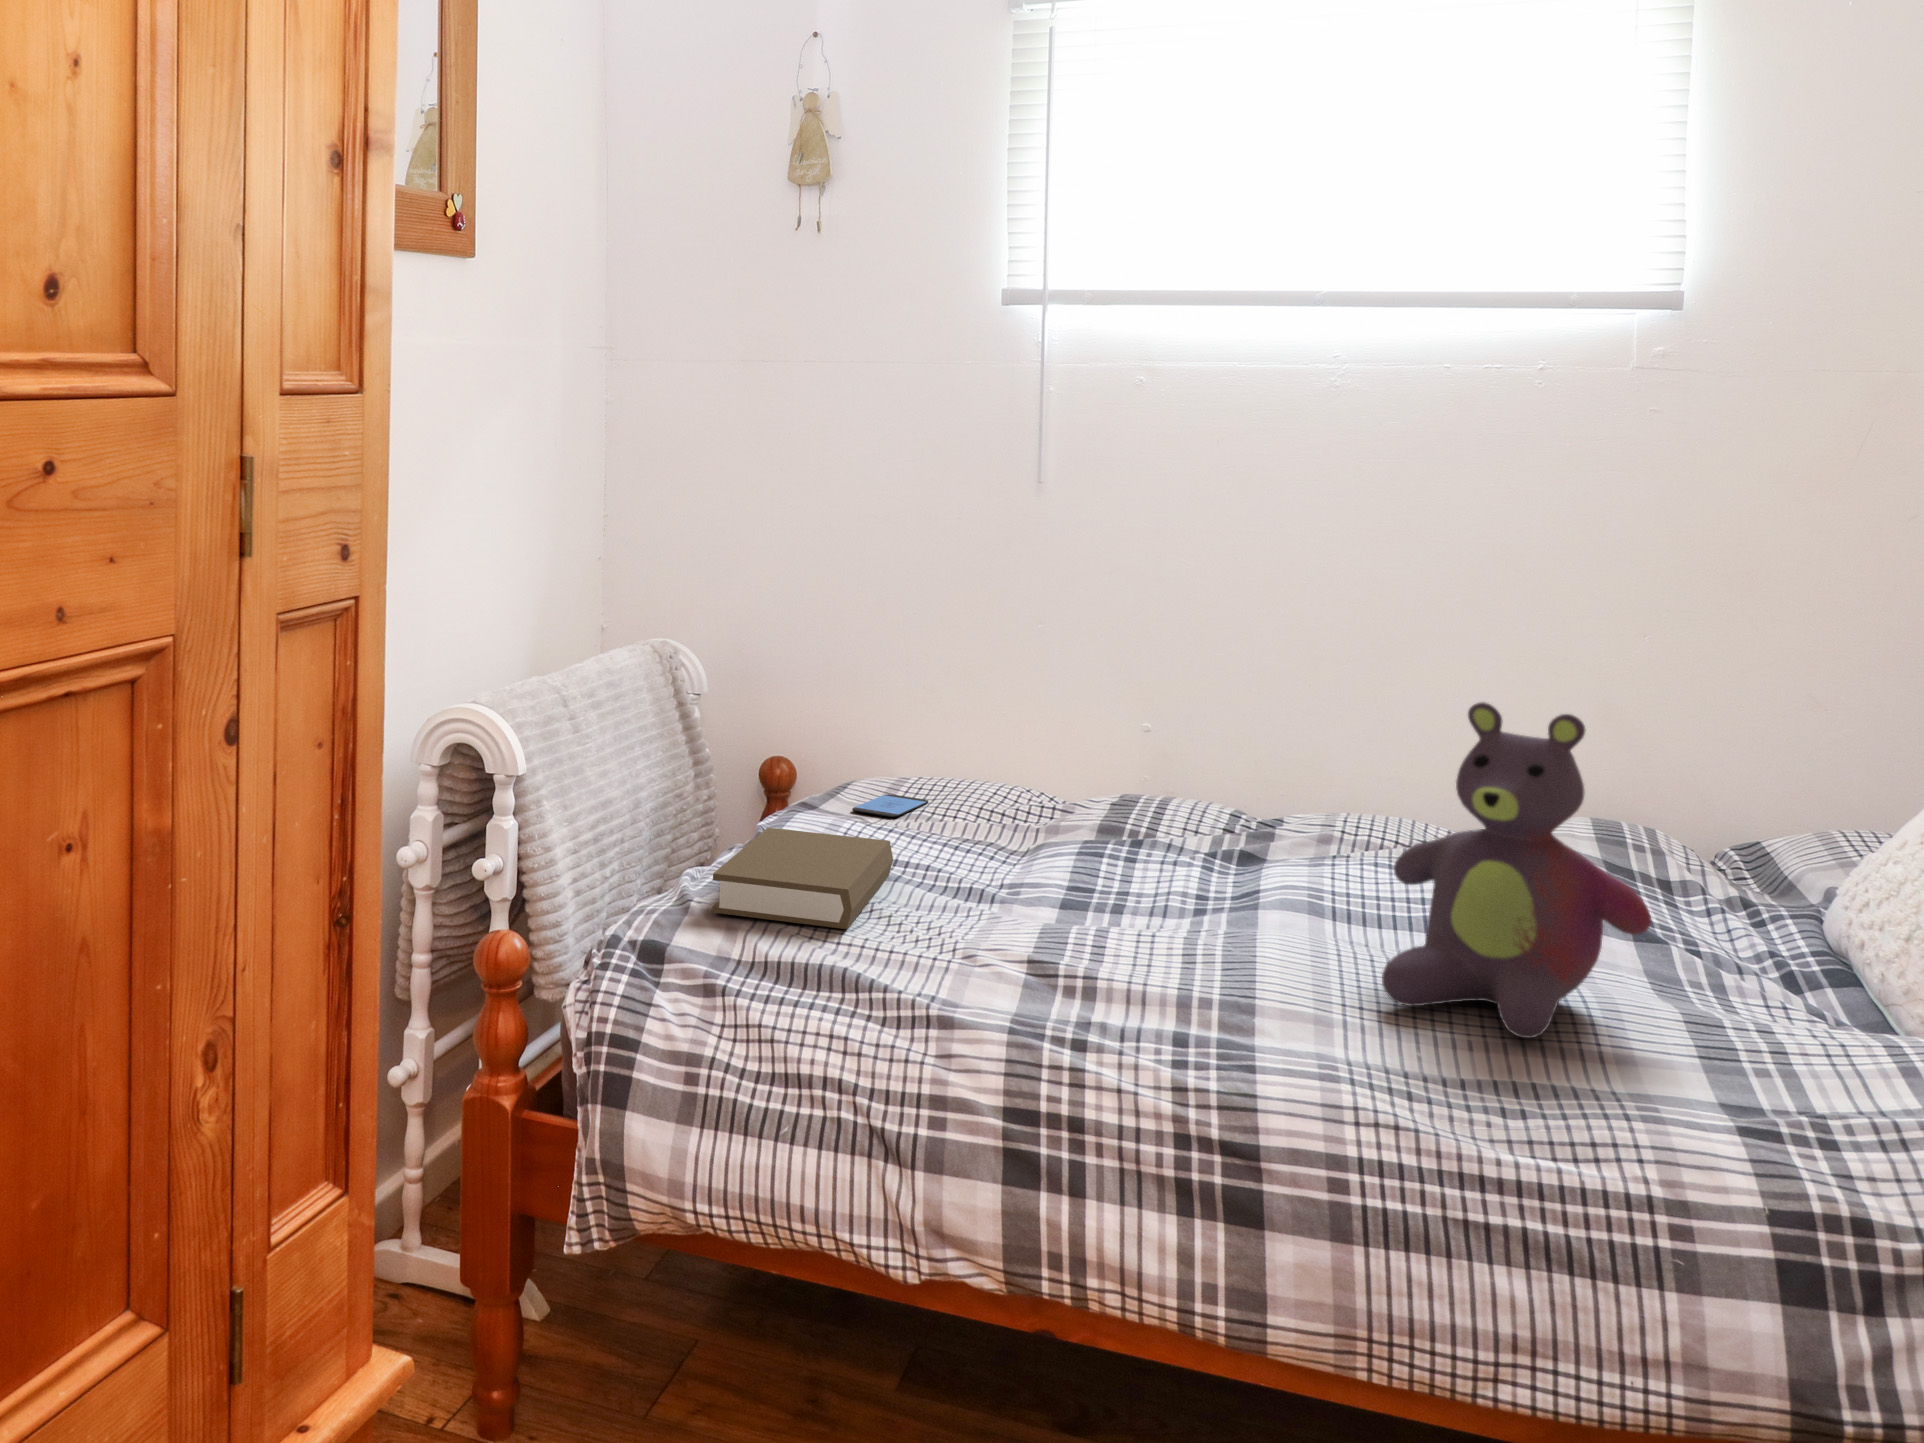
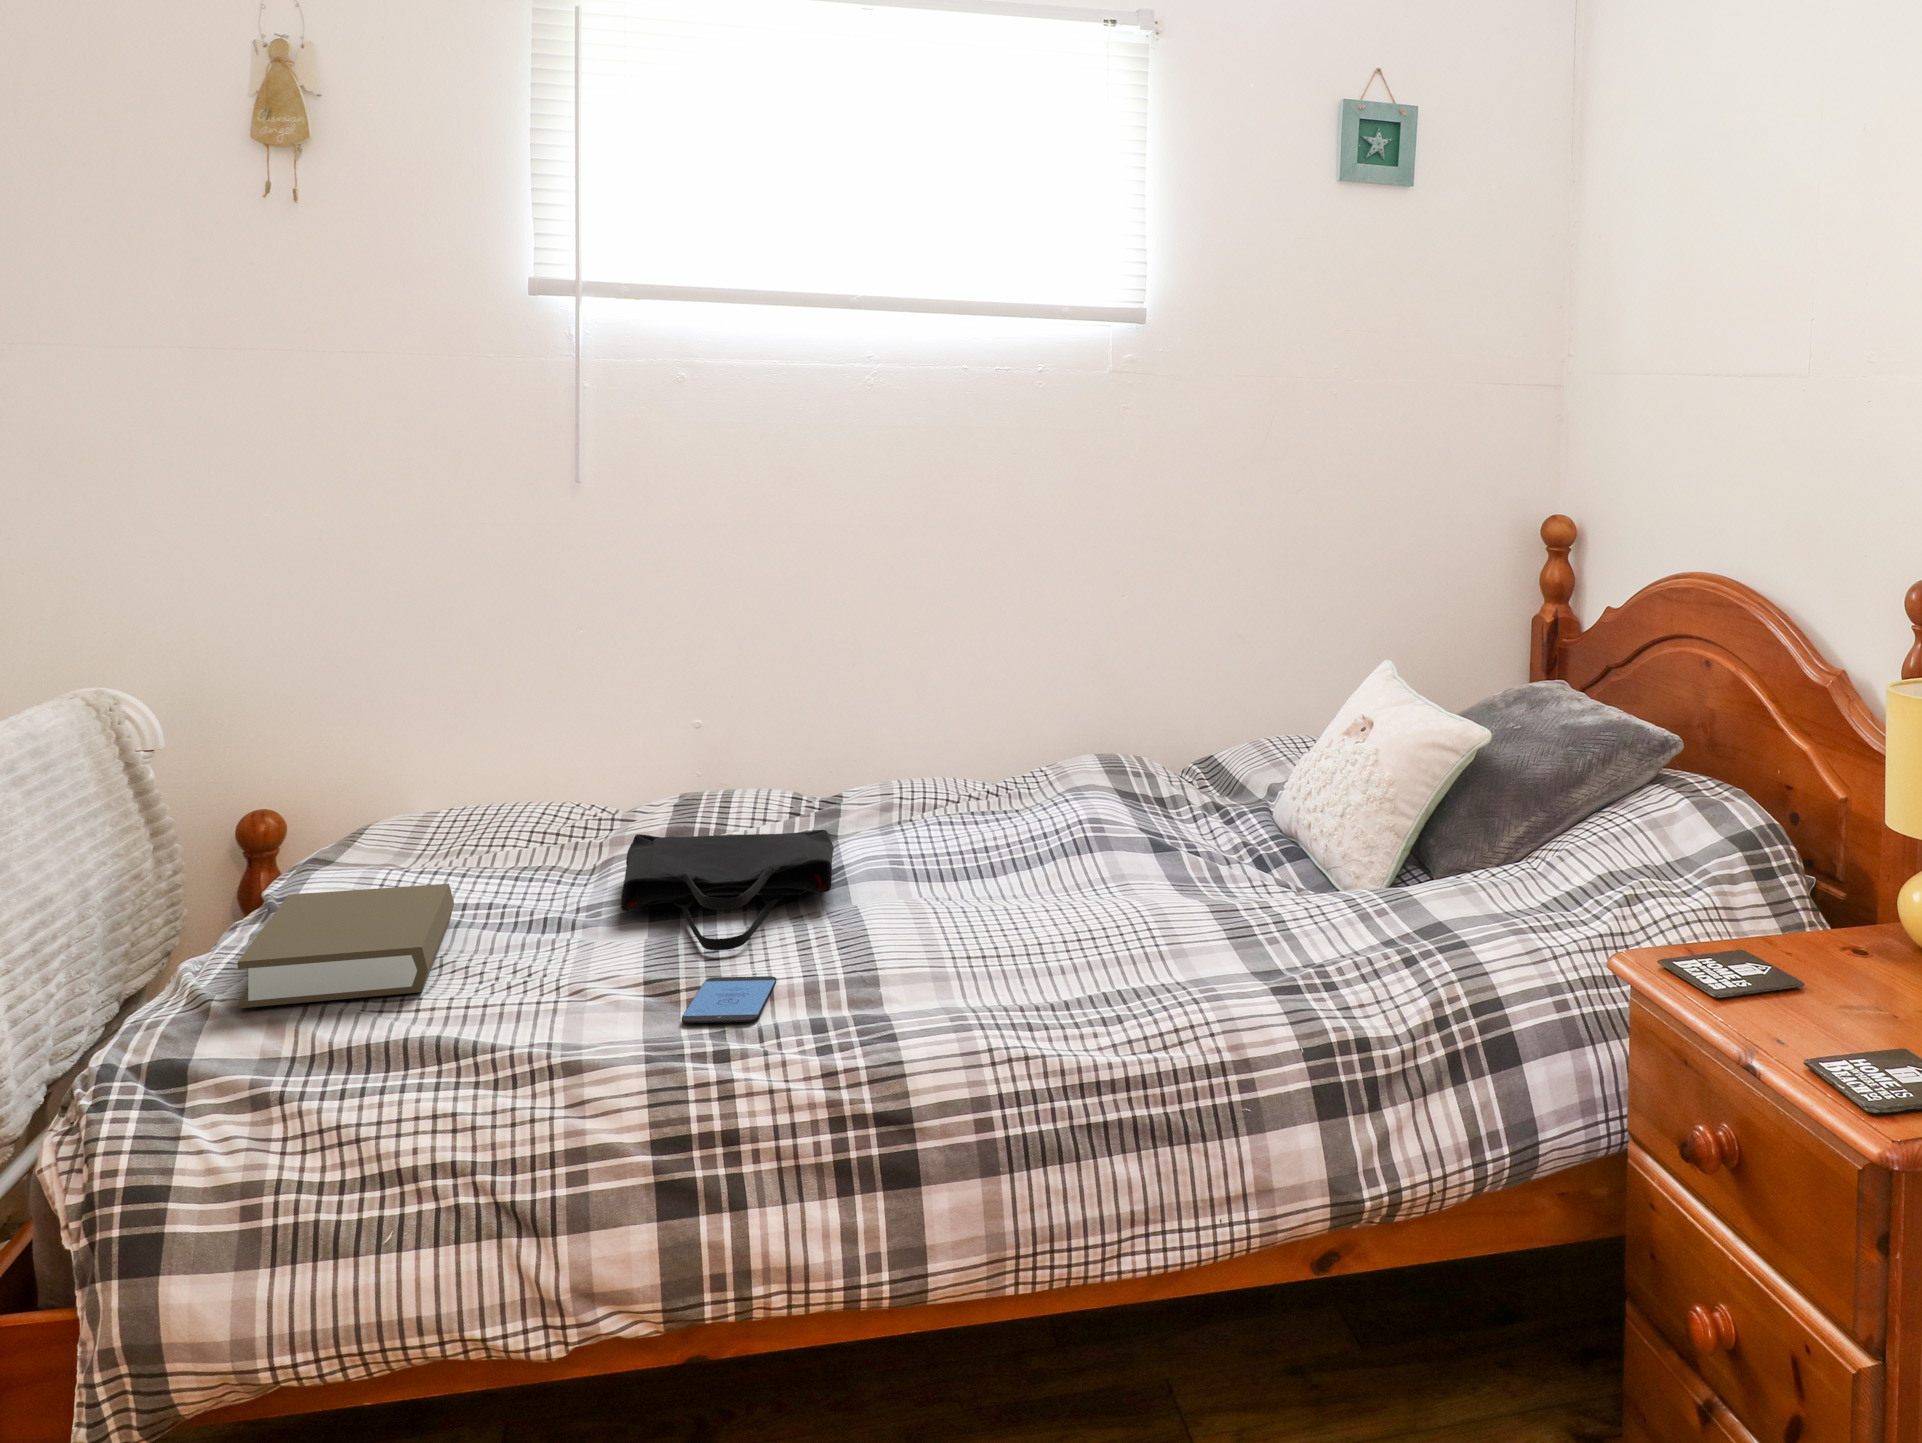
stuffed bear: present [1382,702,1651,1038] -> none [977,664,1186,953]
smartphone: present [852,794,928,817] -> present [682,976,776,1023]
tote bag: none [1031,825,1251,948] -> present [621,830,834,950]

